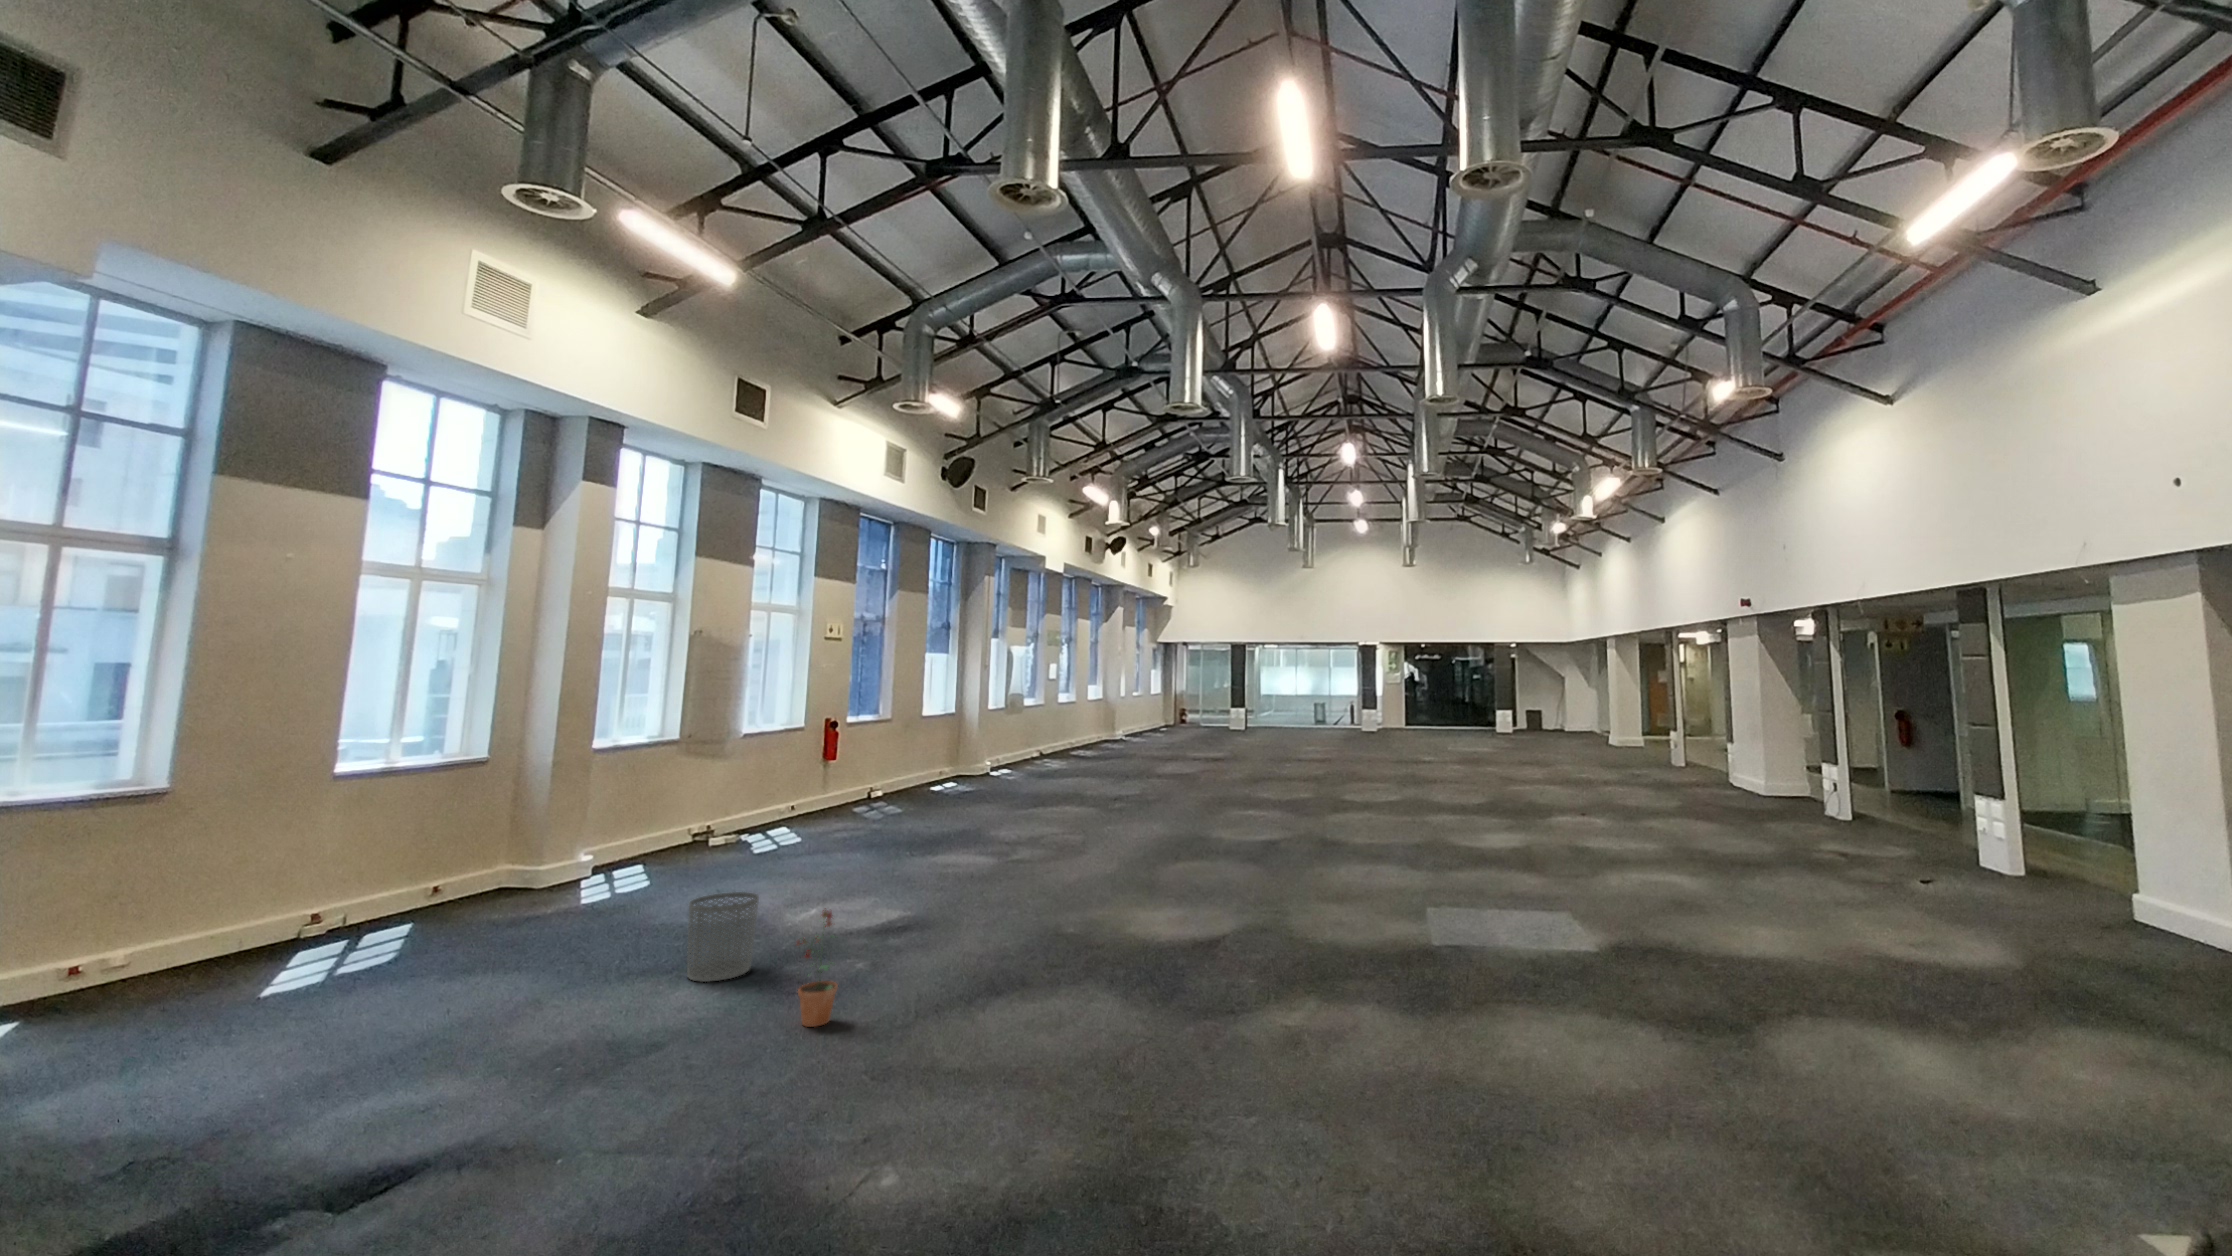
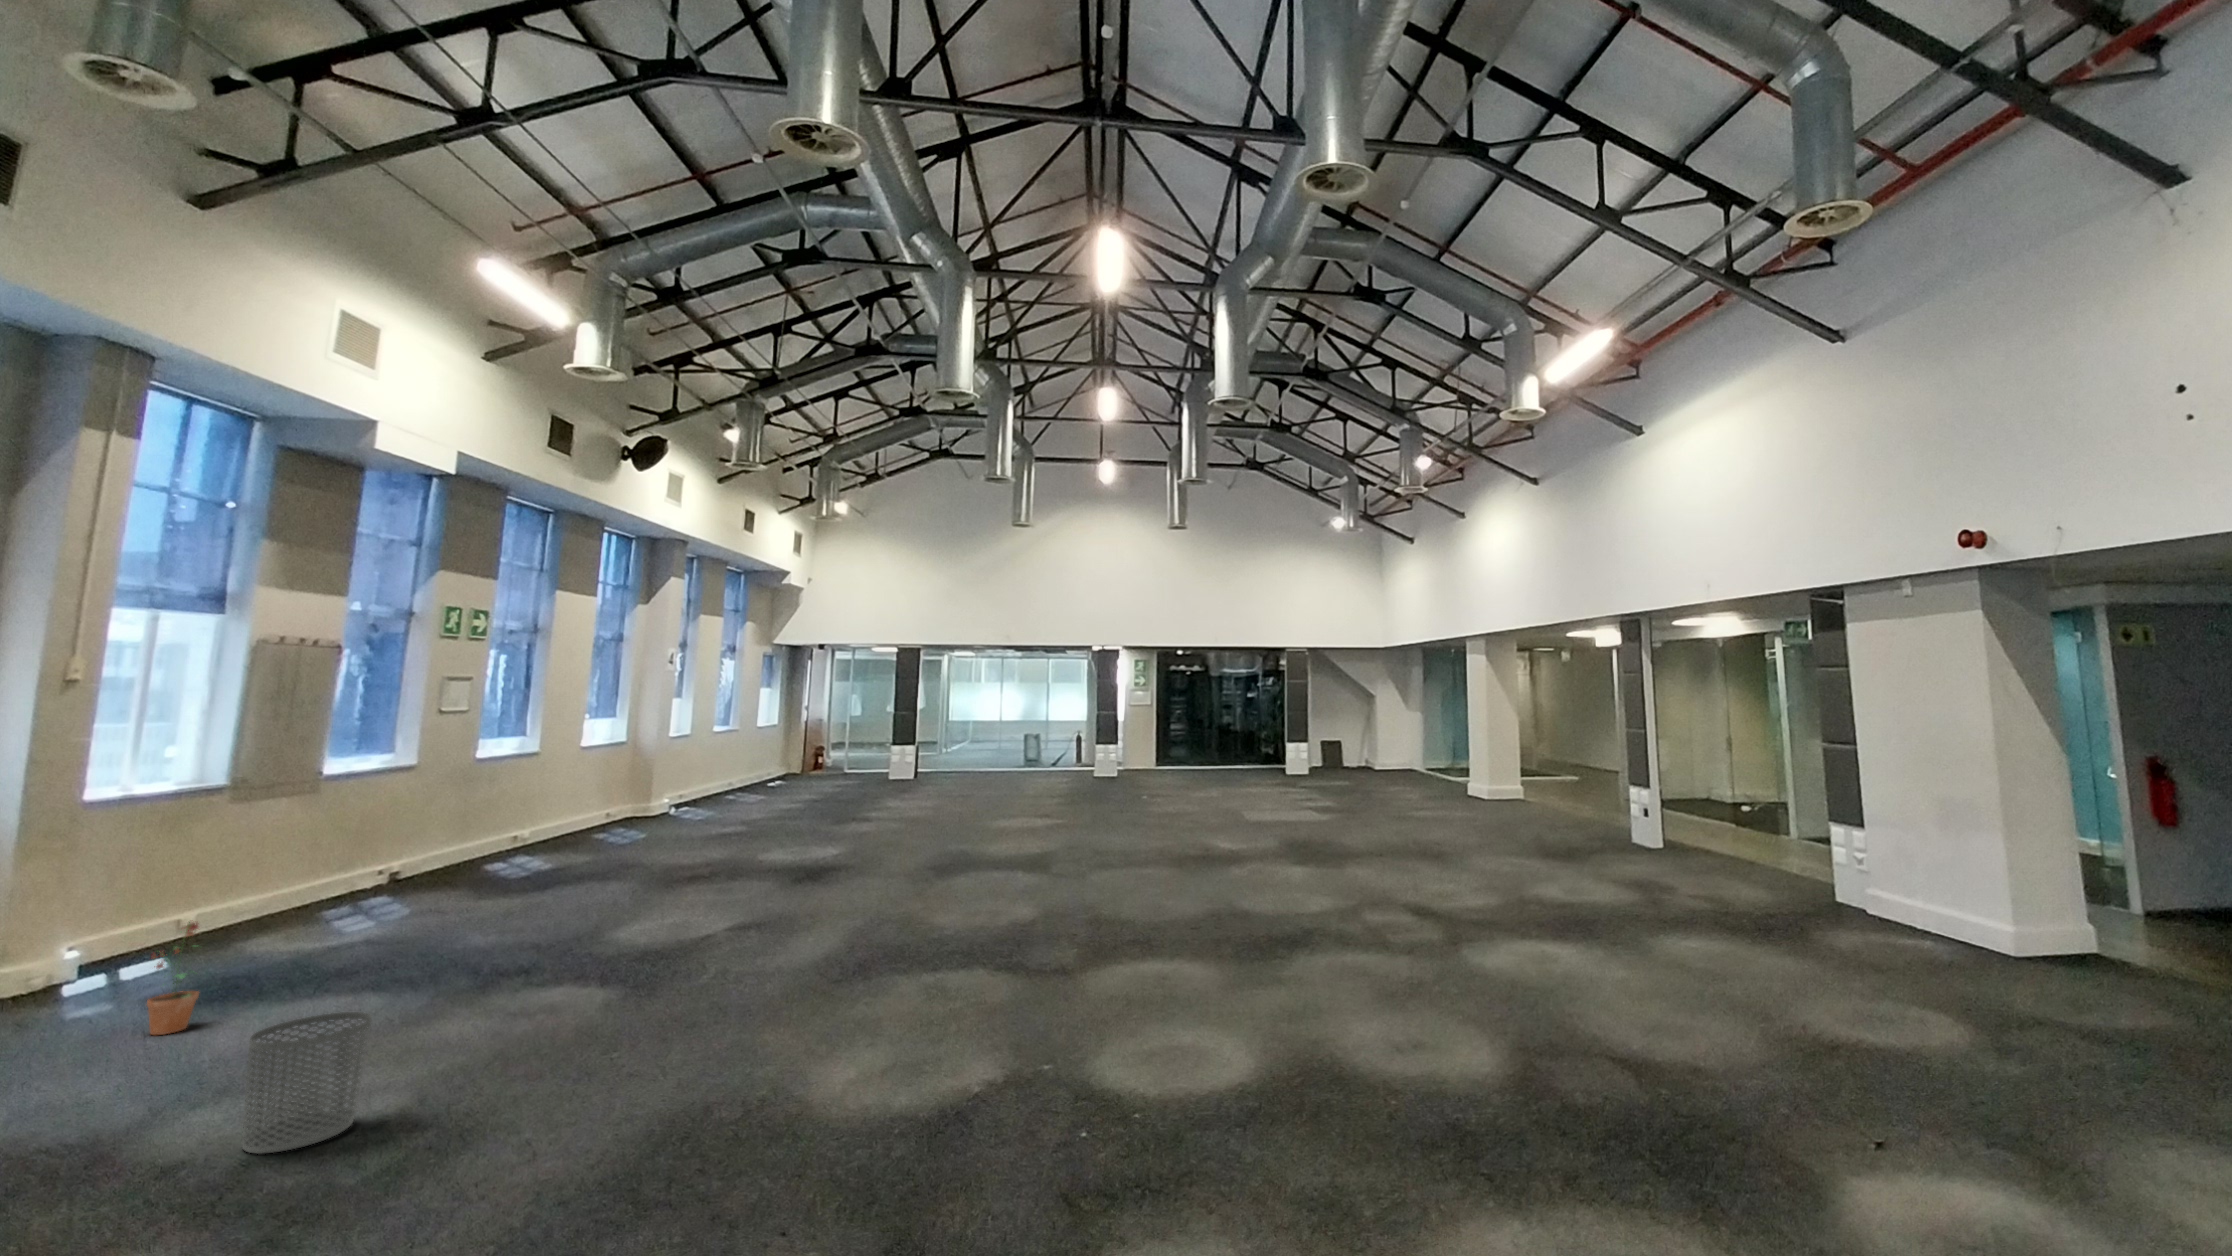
potted plant: present [797,908,838,1027] -> present [147,922,199,1035]

